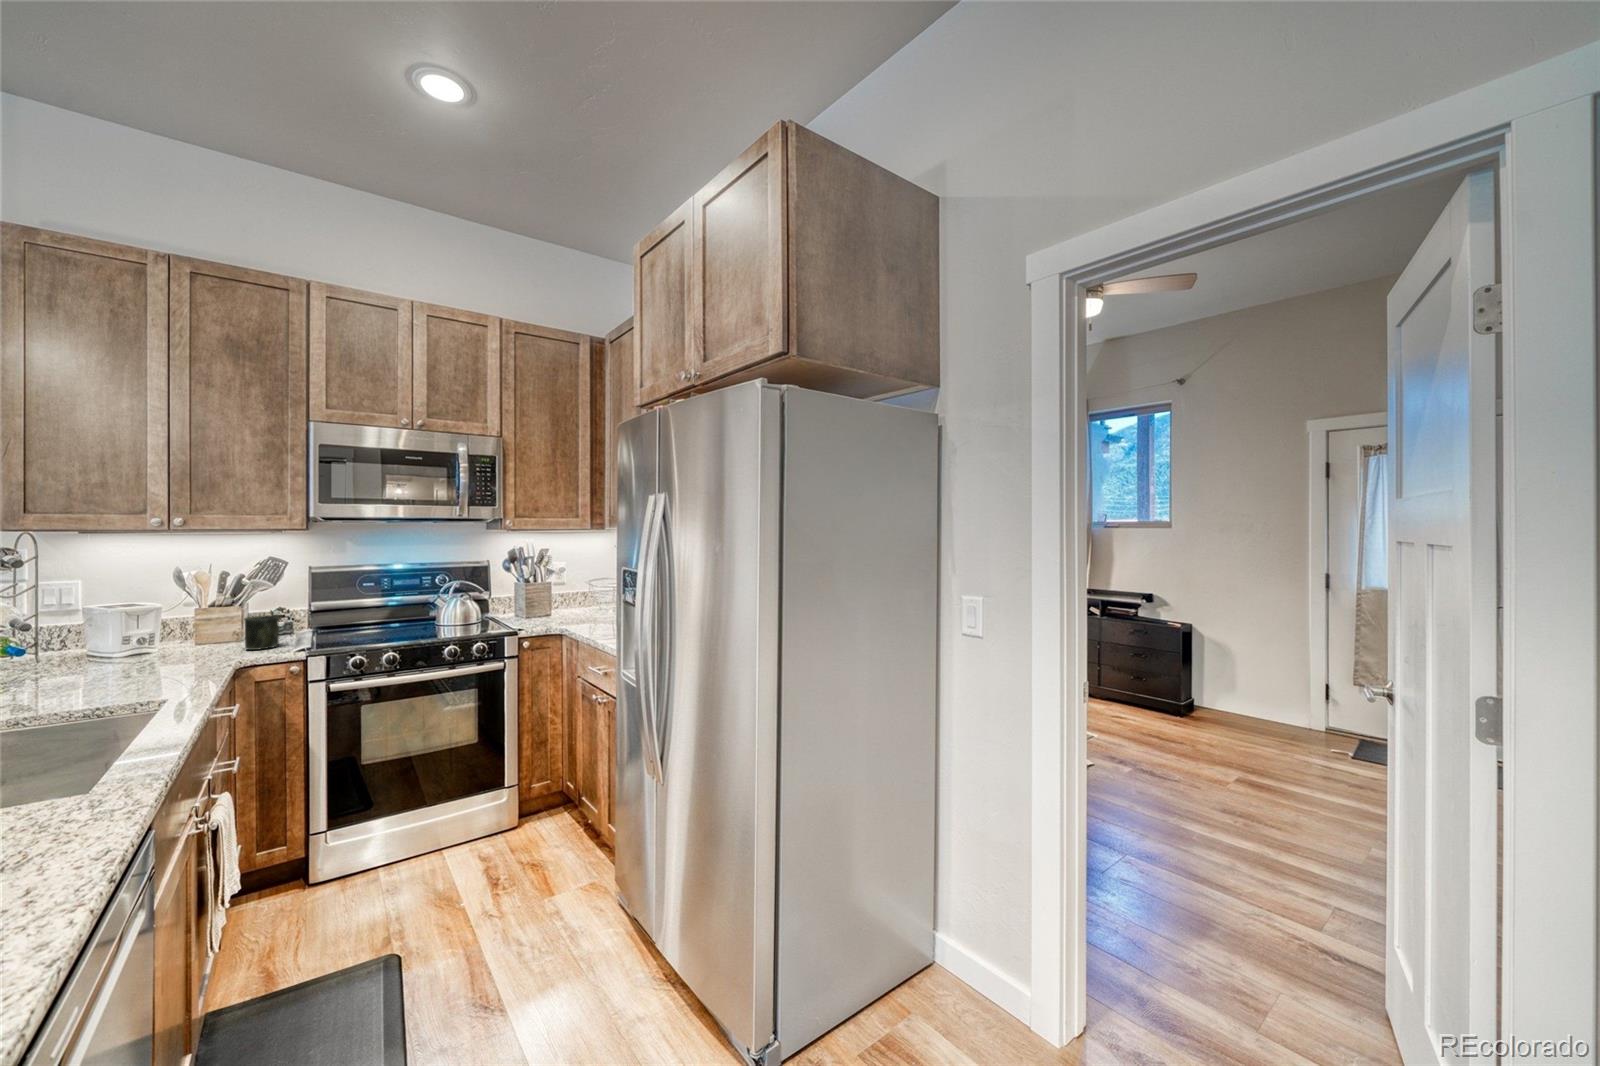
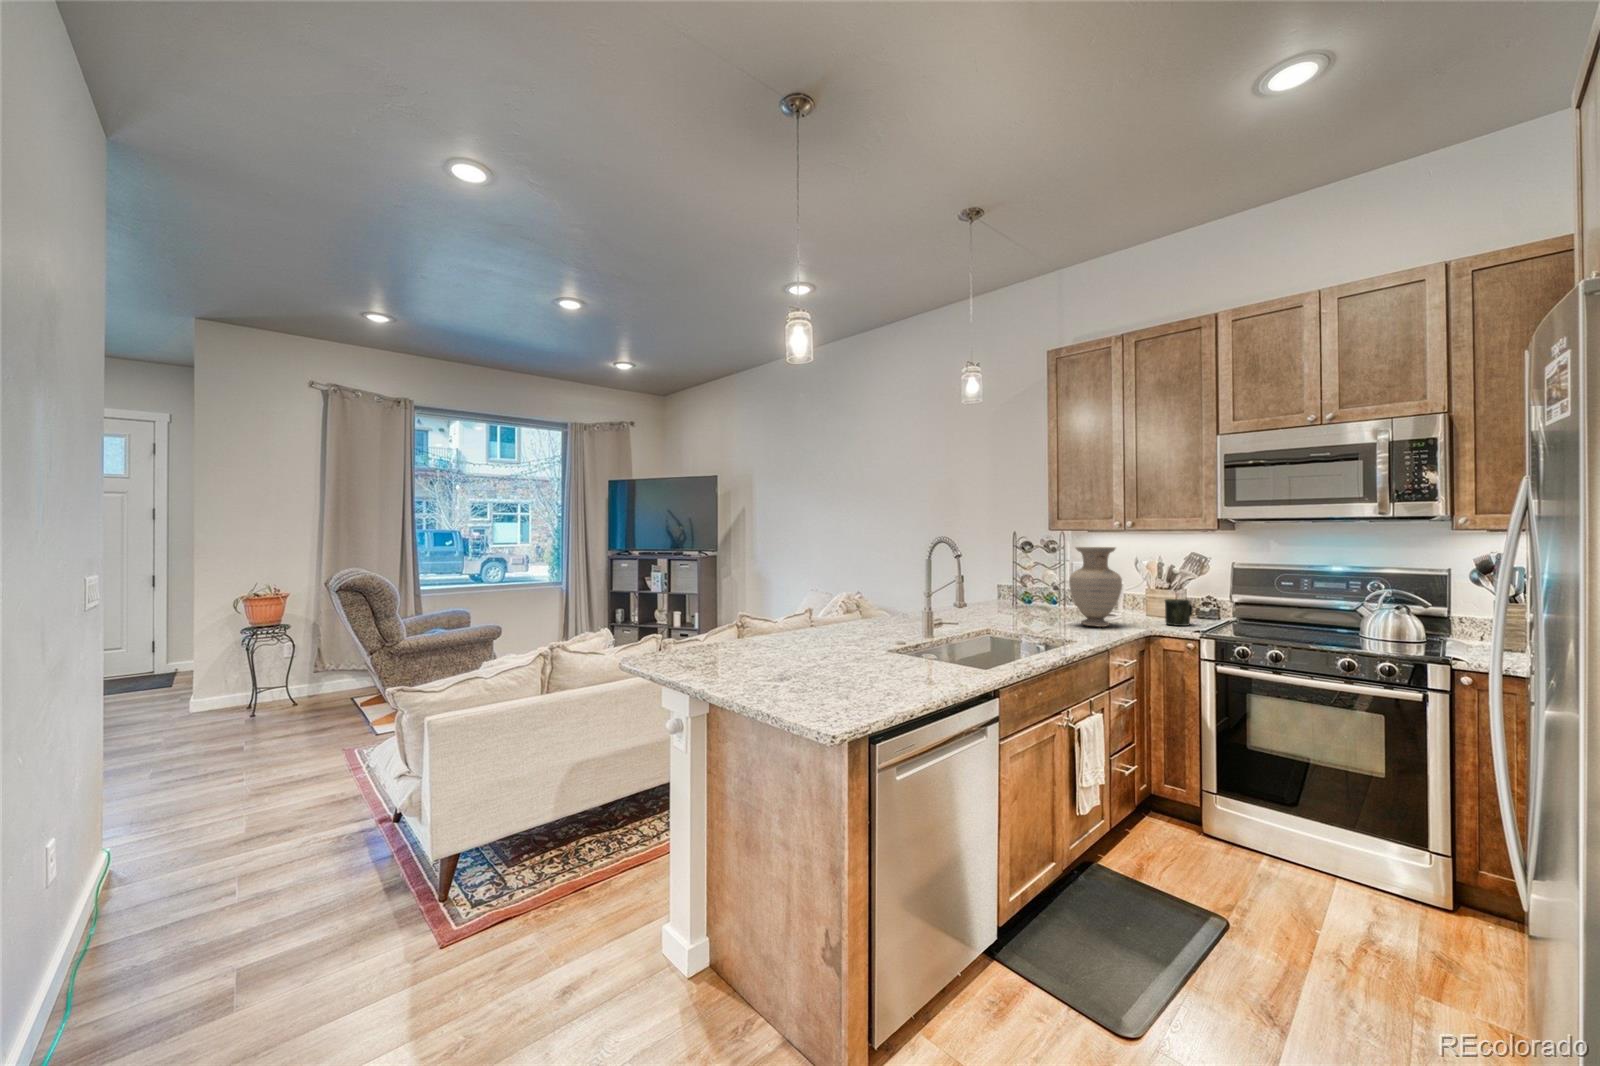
vase: none [87,553,189,674] -> present [1069,547,1122,627]

